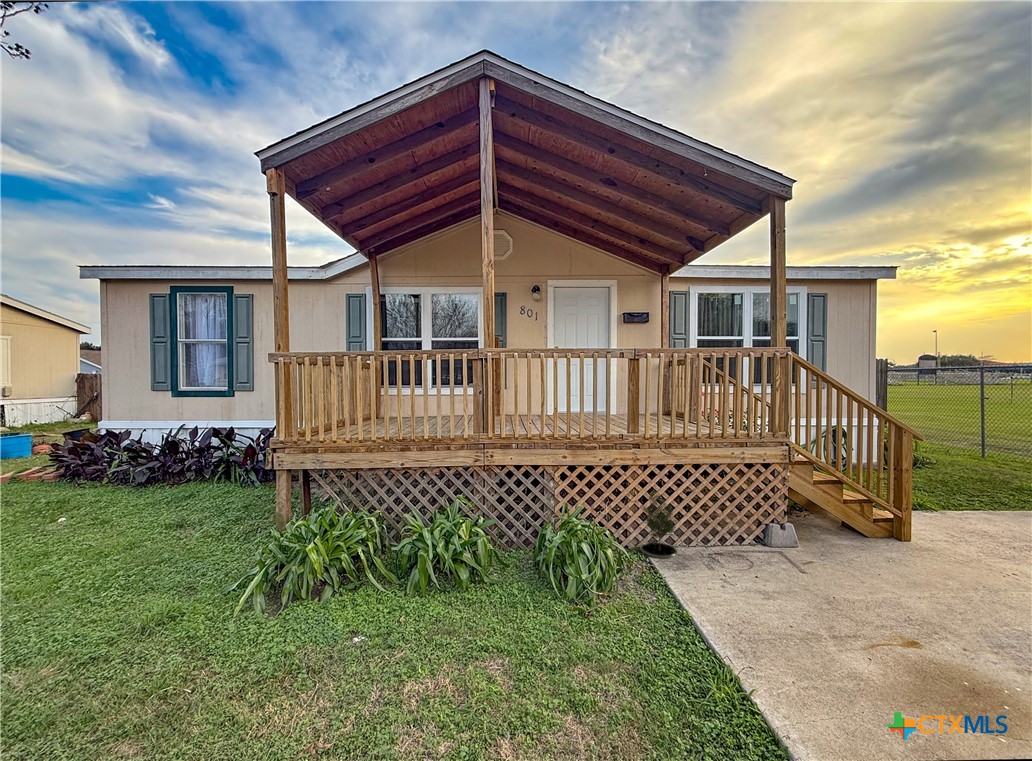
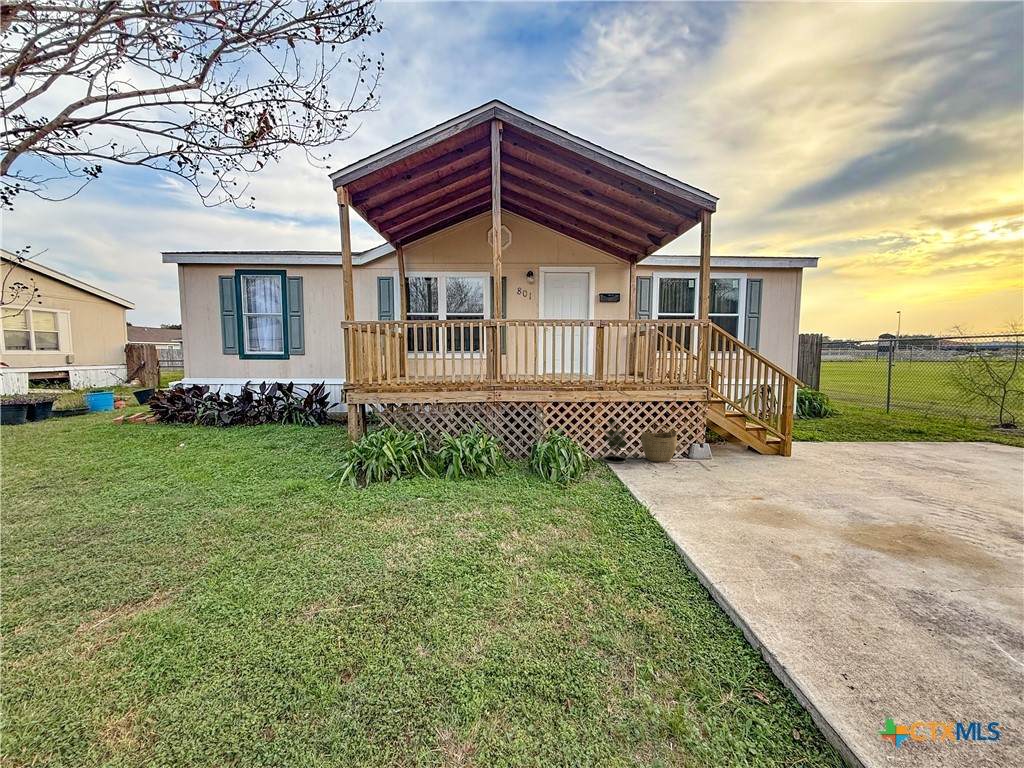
woven basket: none [696,492,749,554] -> present [642,421,677,462]

